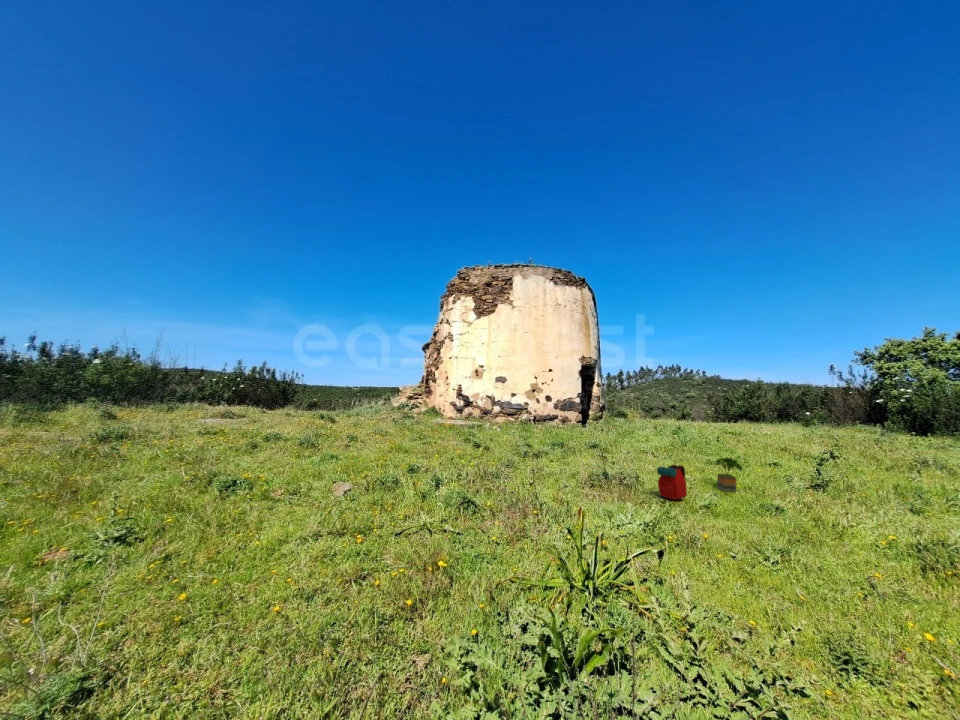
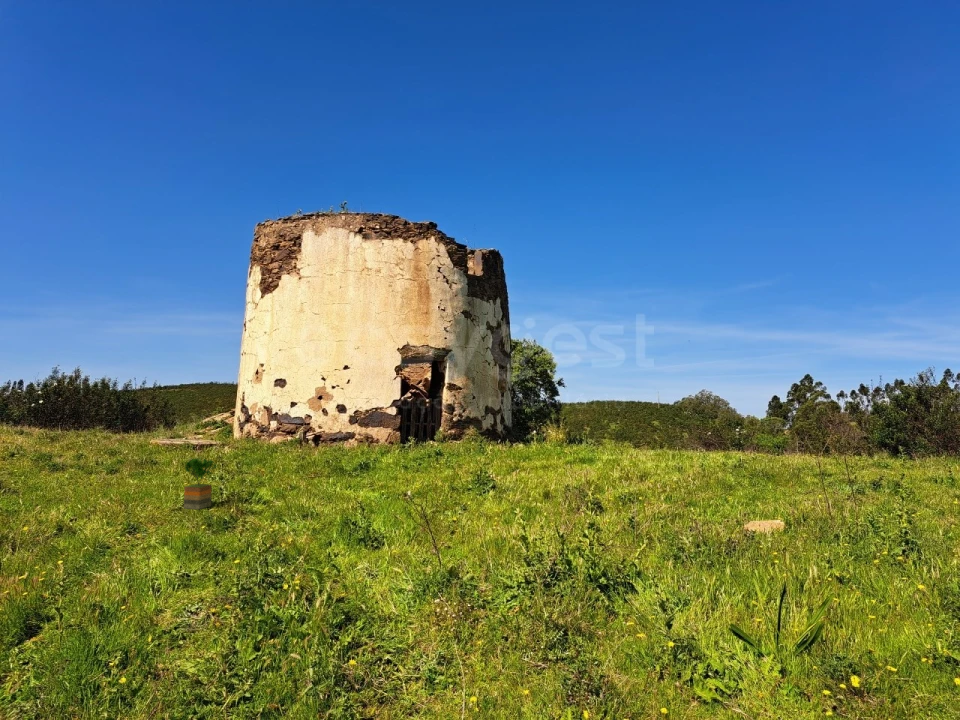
backpack: present [657,465,687,500] -> none [55,465,102,512]

